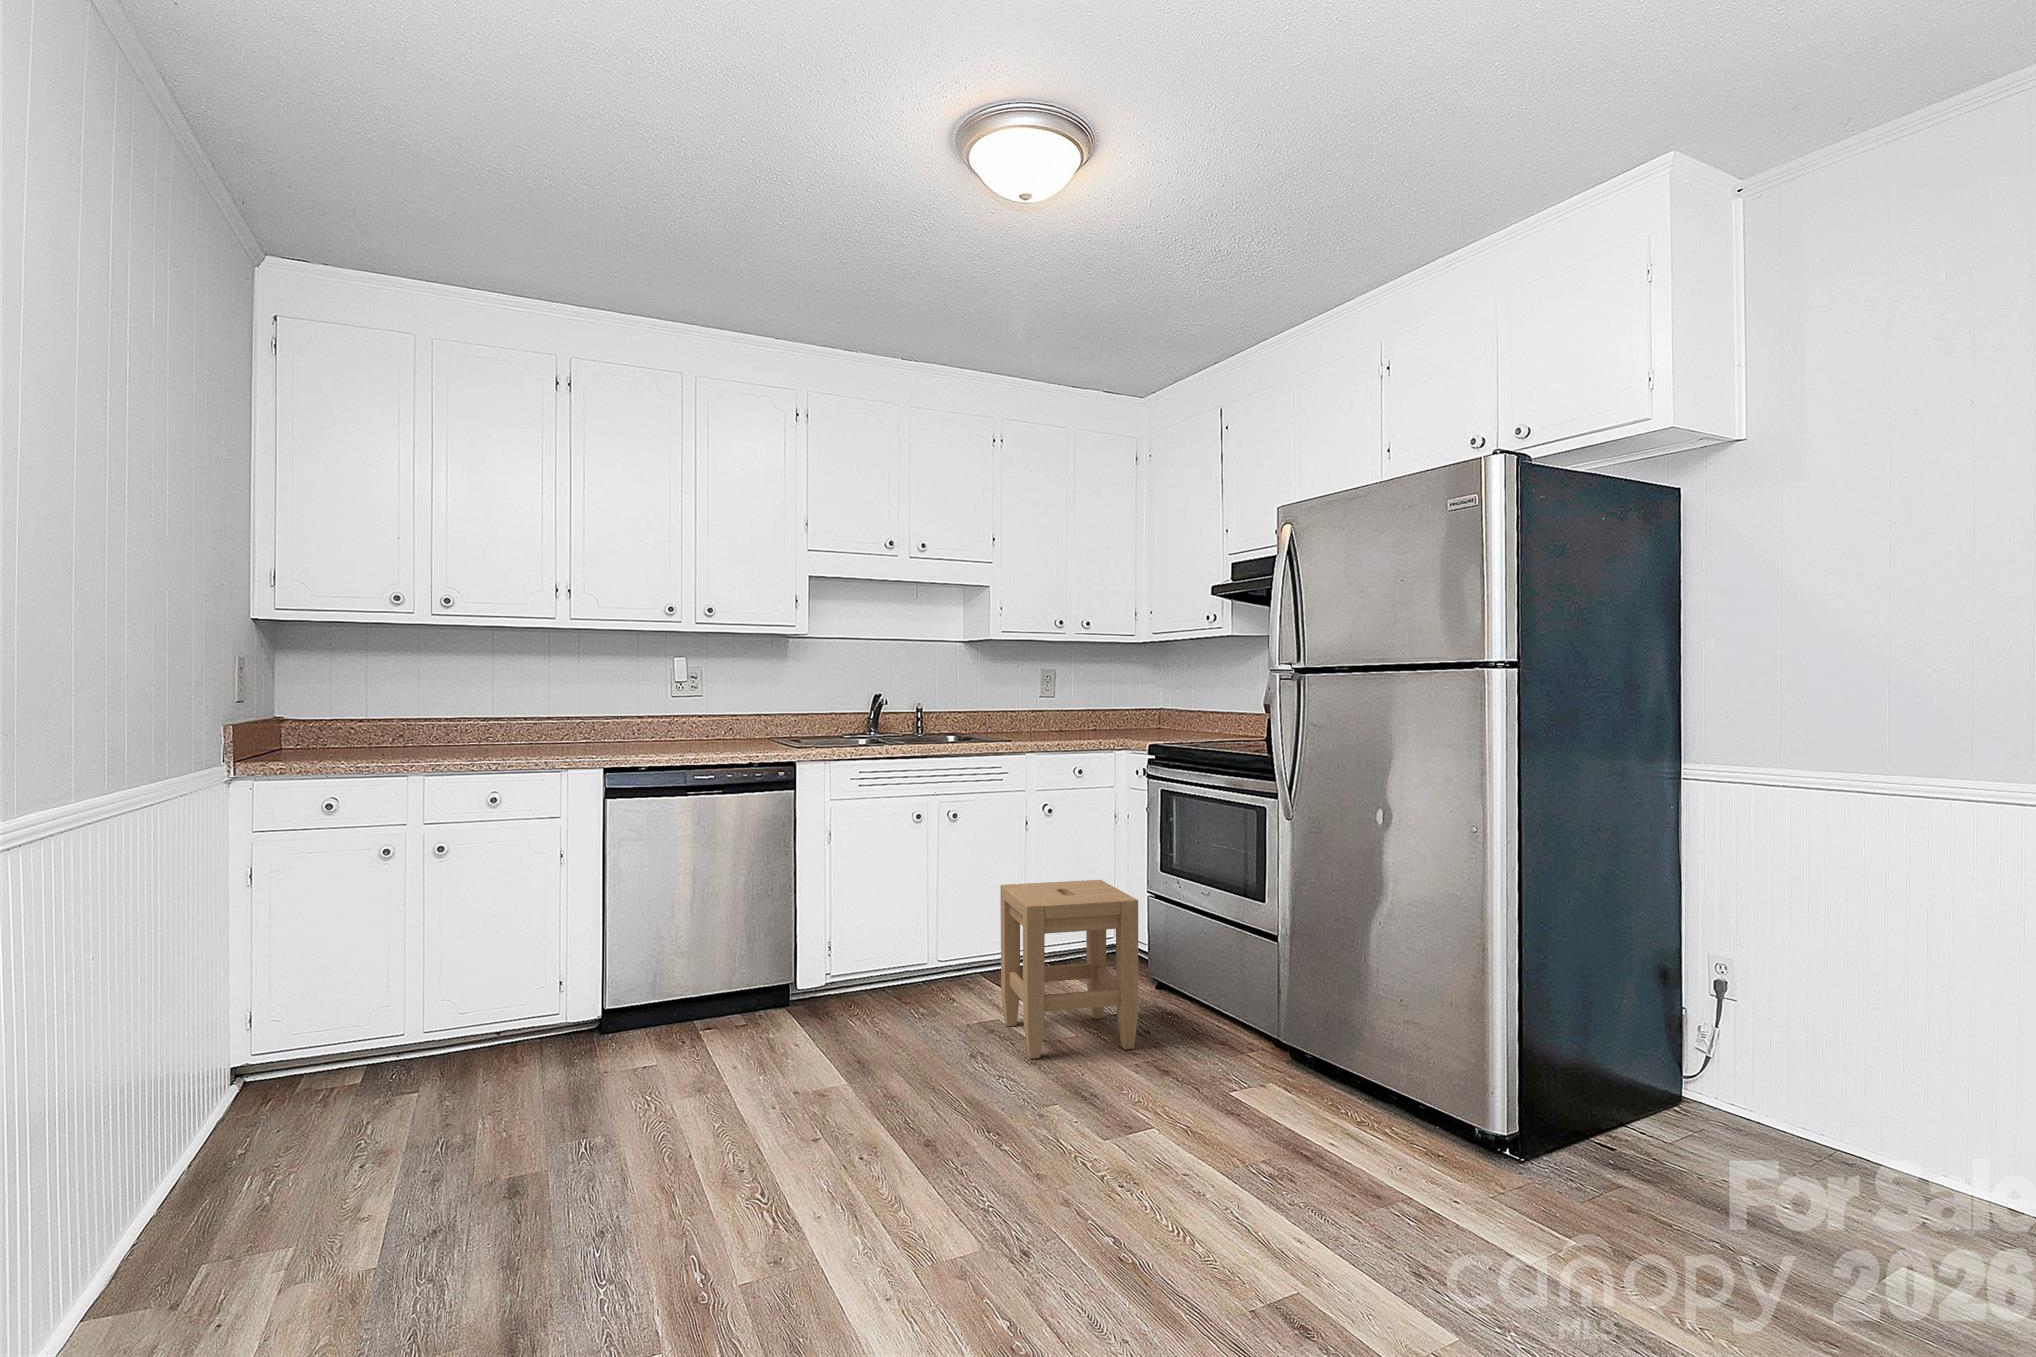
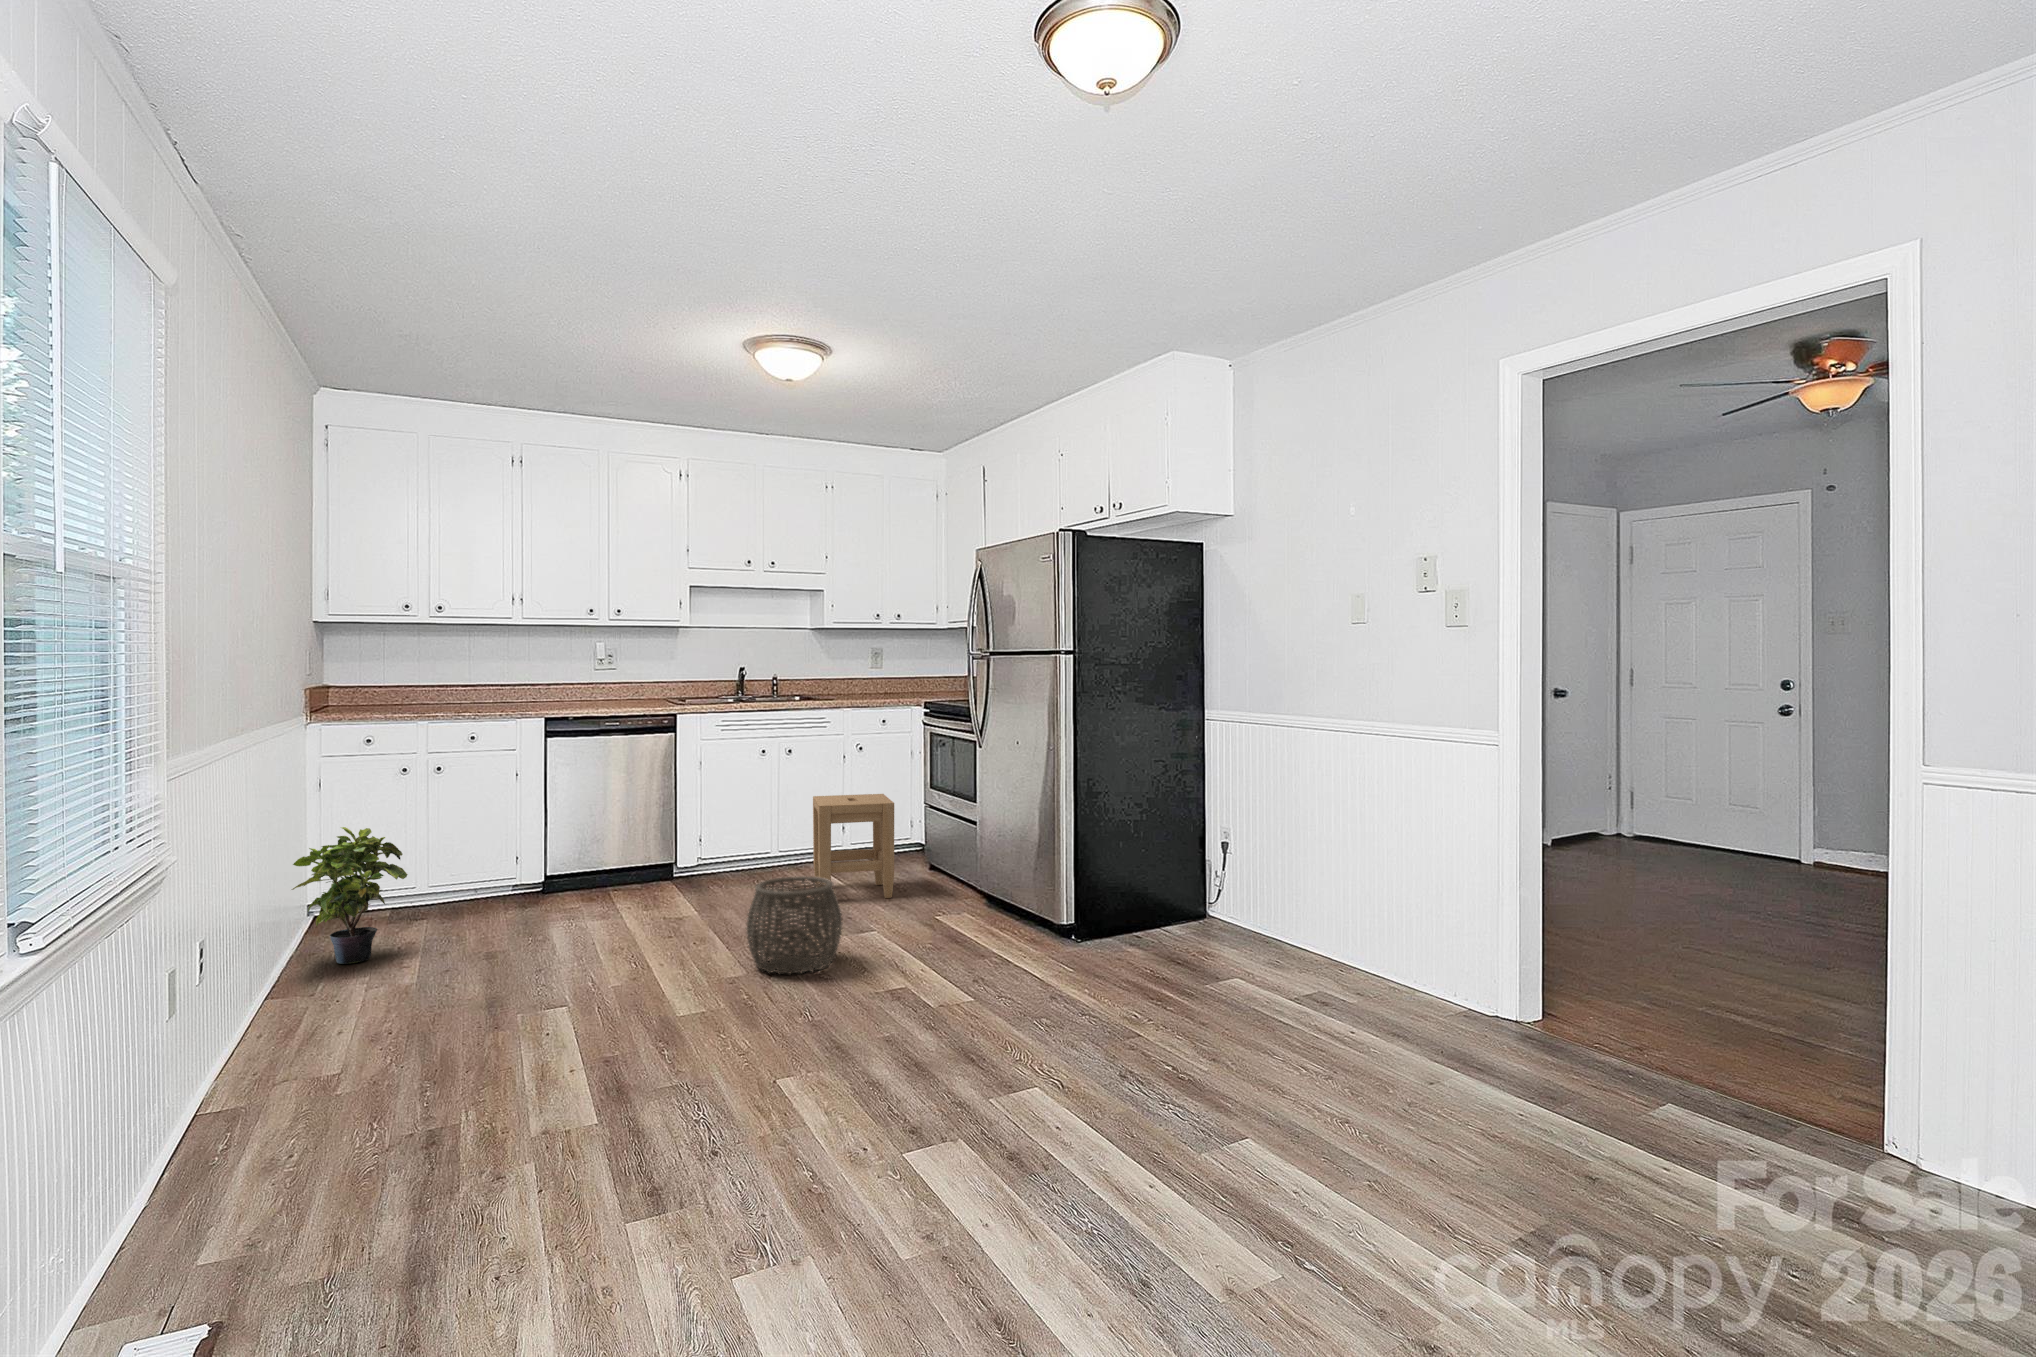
potted plant: none [117,968,360,1231] -> present [292,827,408,964]
woven basket: none [972,1062,1151,1280] -> present [746,876,842,974]

